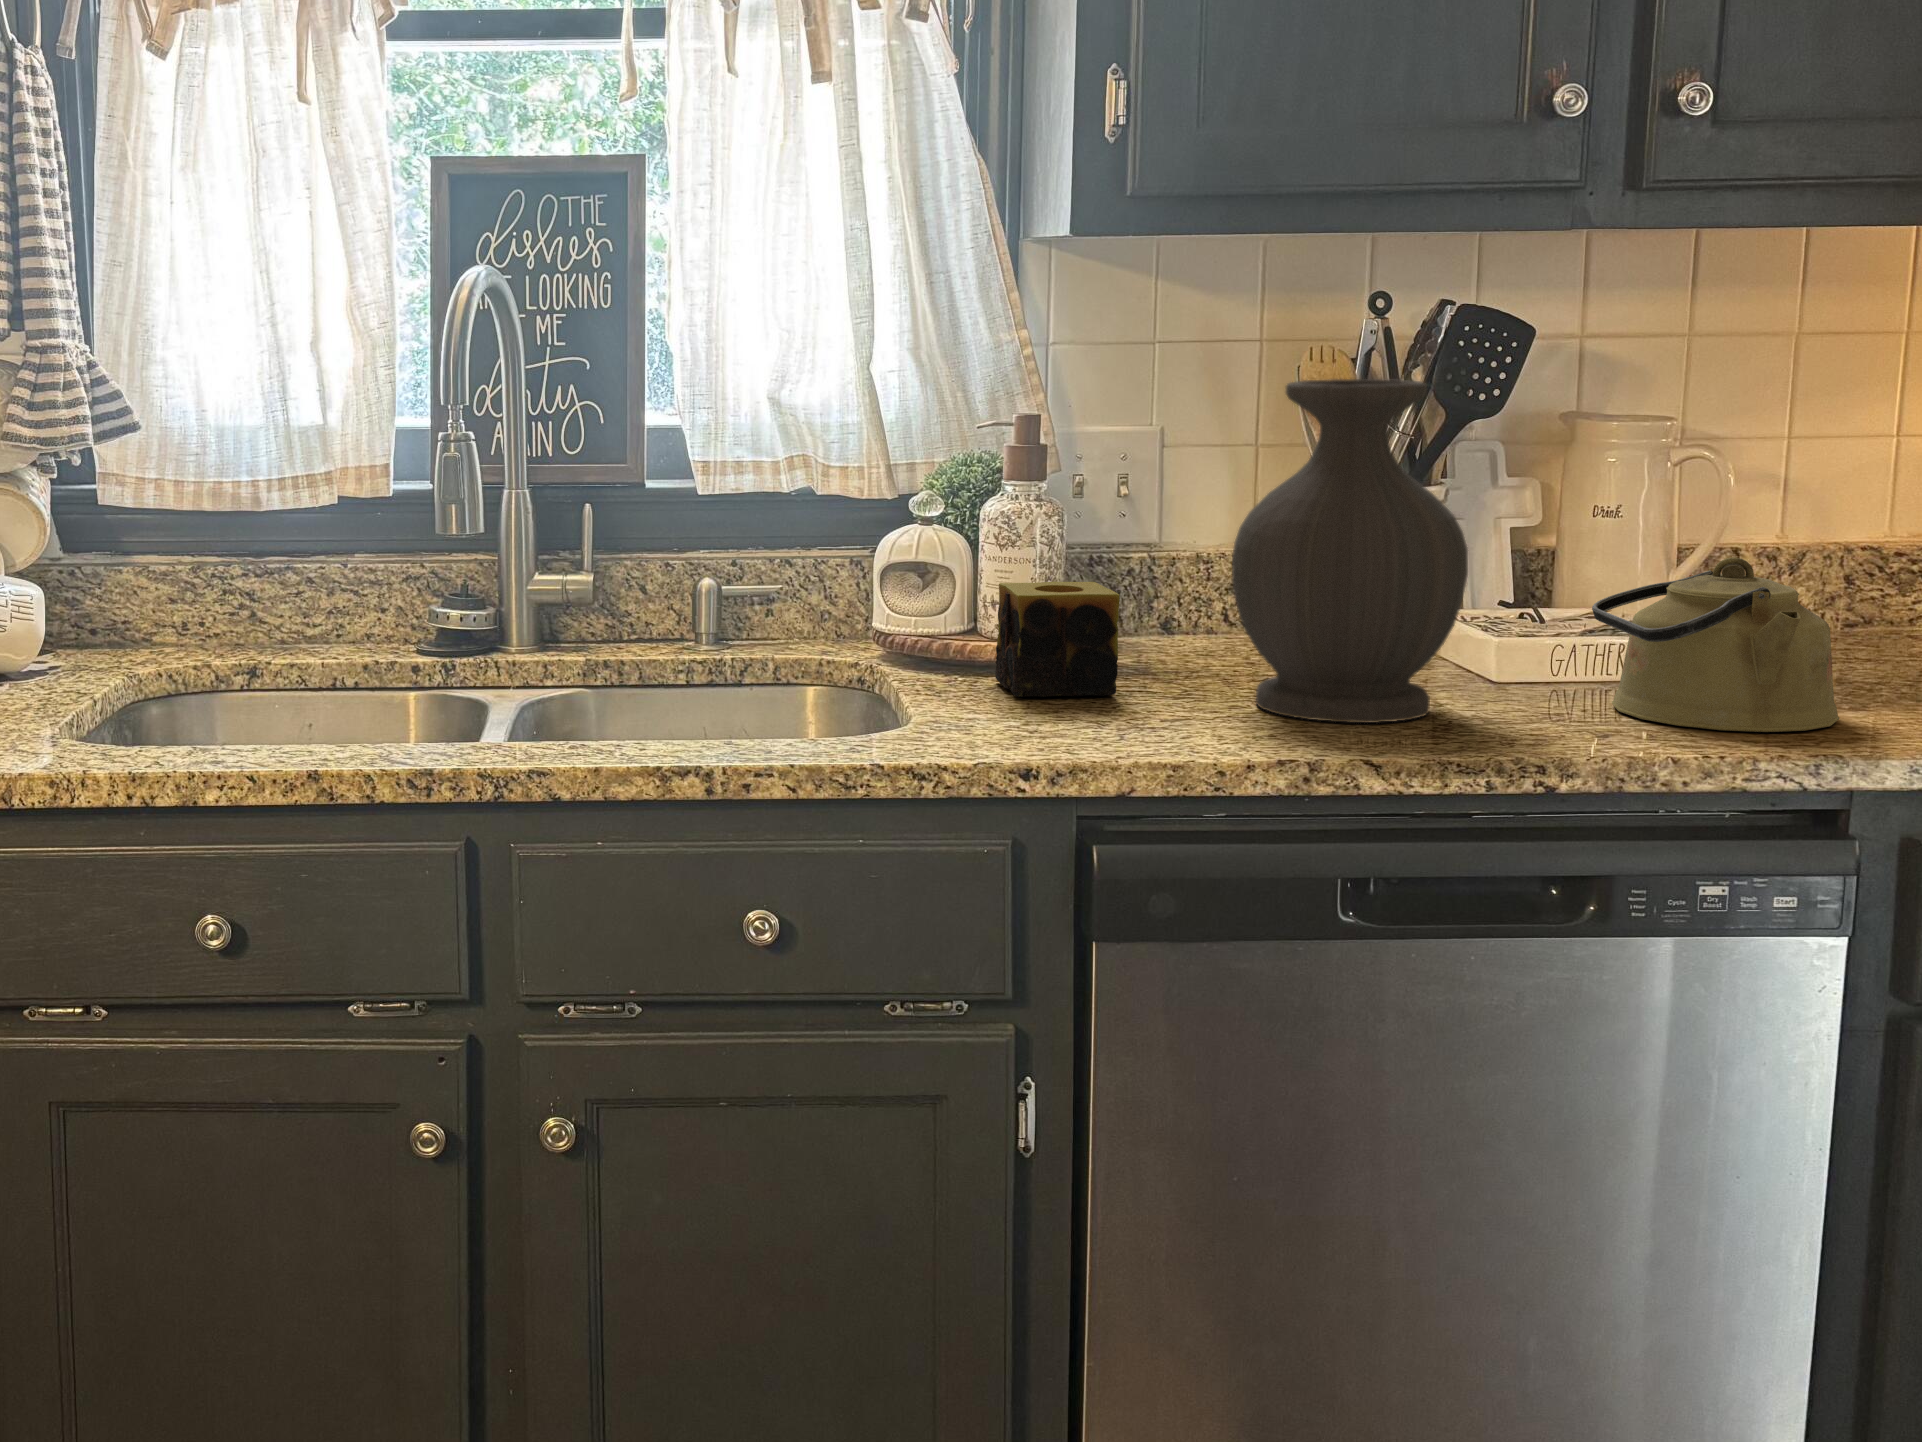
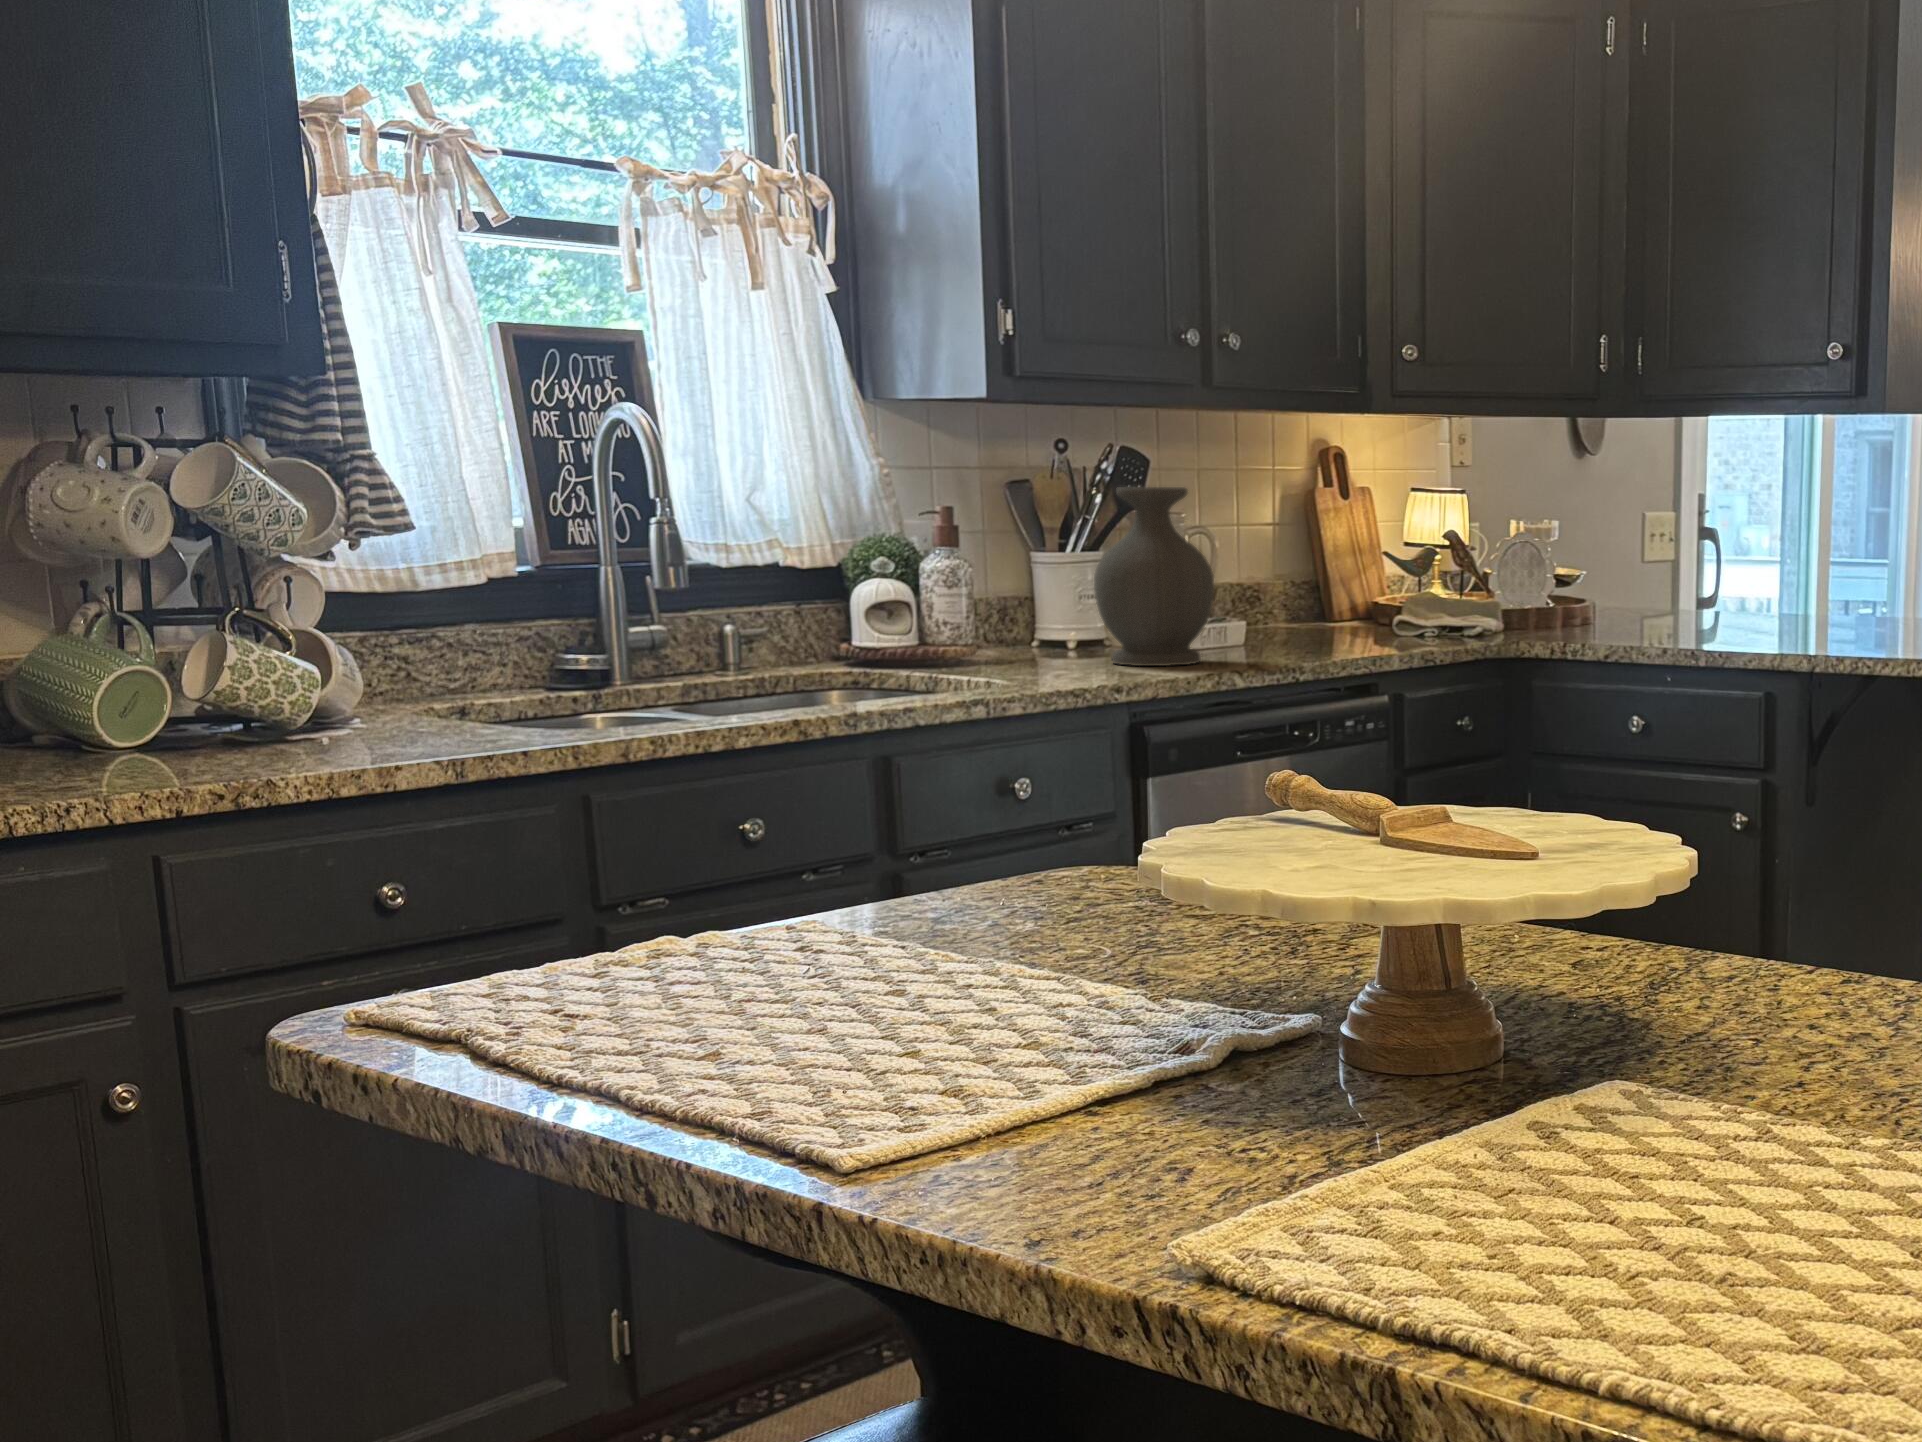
kettle: present [1592,557,1839,732] -> none [1232,574,1348,655]
candle: present [995,582,1120,697] -> none [964,607,1049,672]

